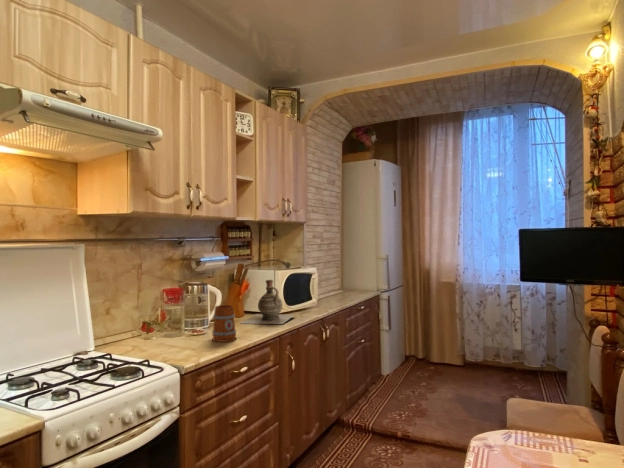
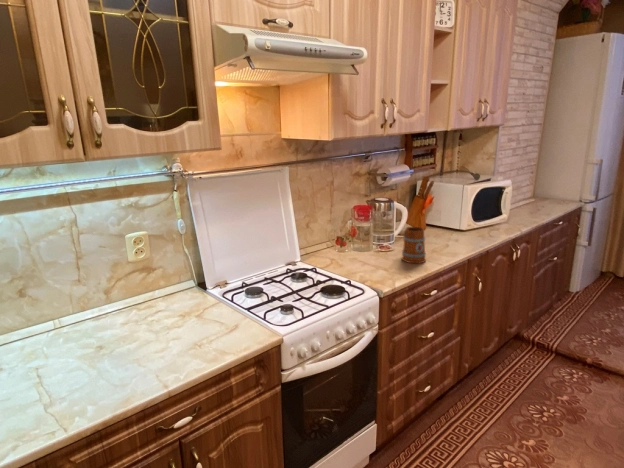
ceramic jug: present [242,280,294,324] -> none [425,196,484,245]

